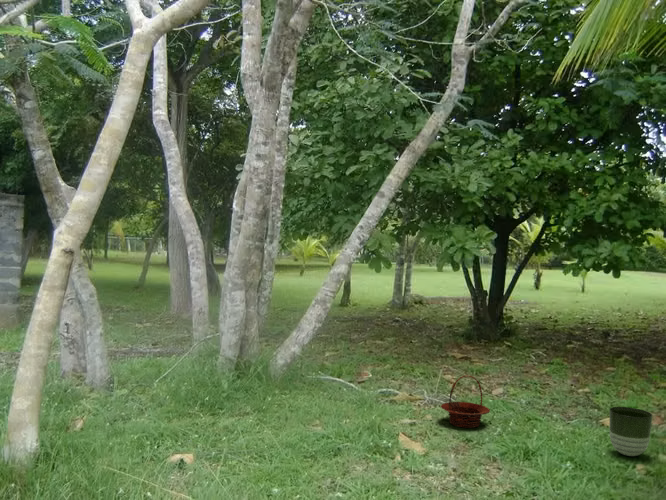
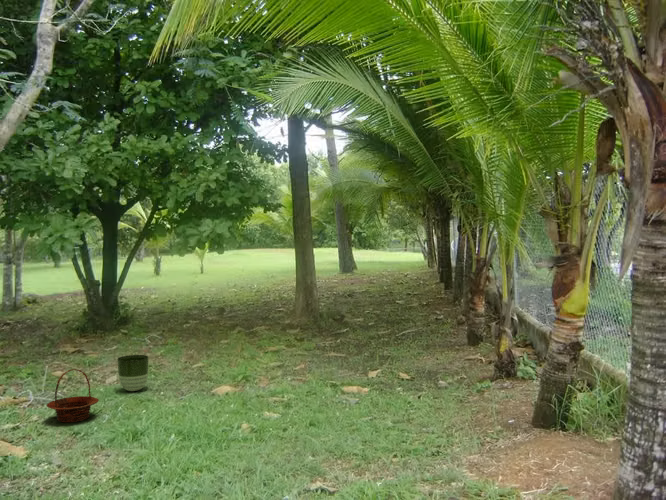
planter: present [609,407,652,456] -> present [117,355,148,391]

